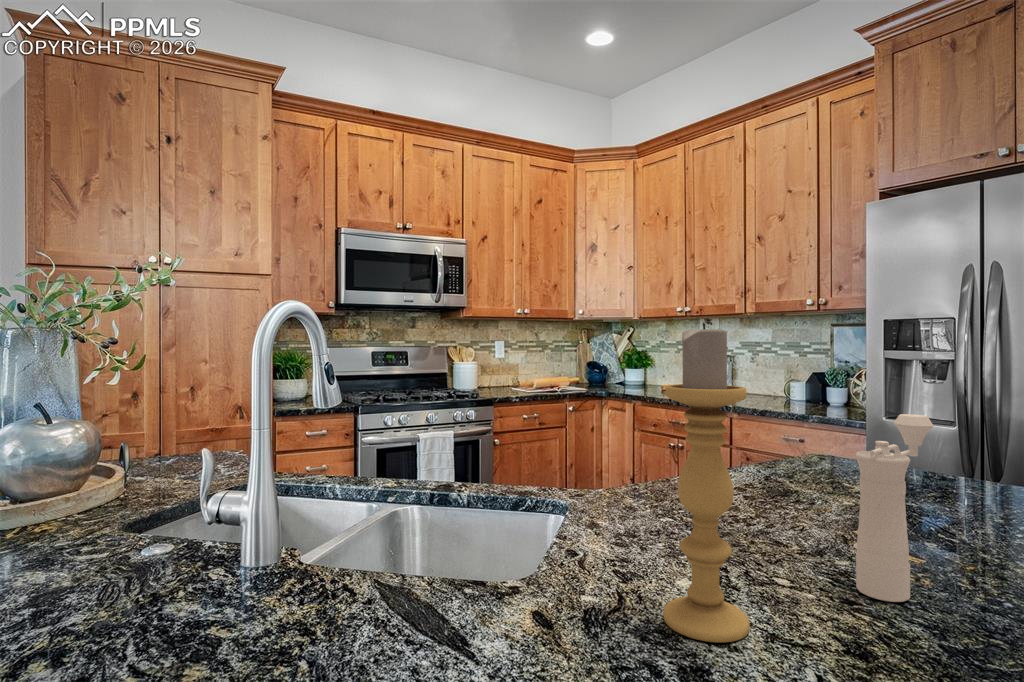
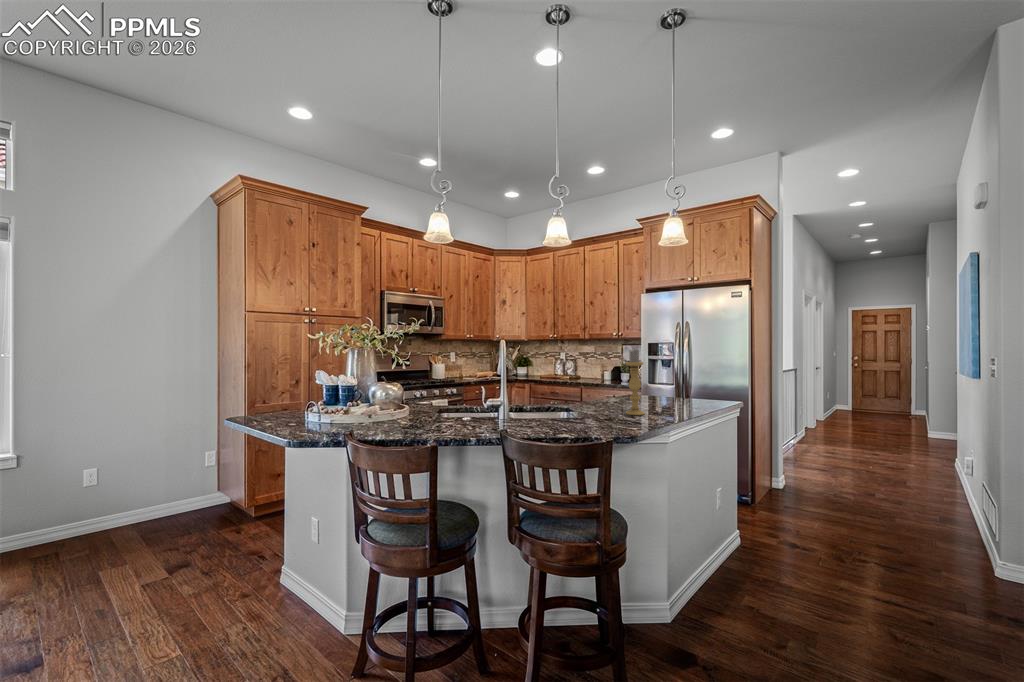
pepper mill: present [855,414,933,602] -> none [660,370,675,410]

